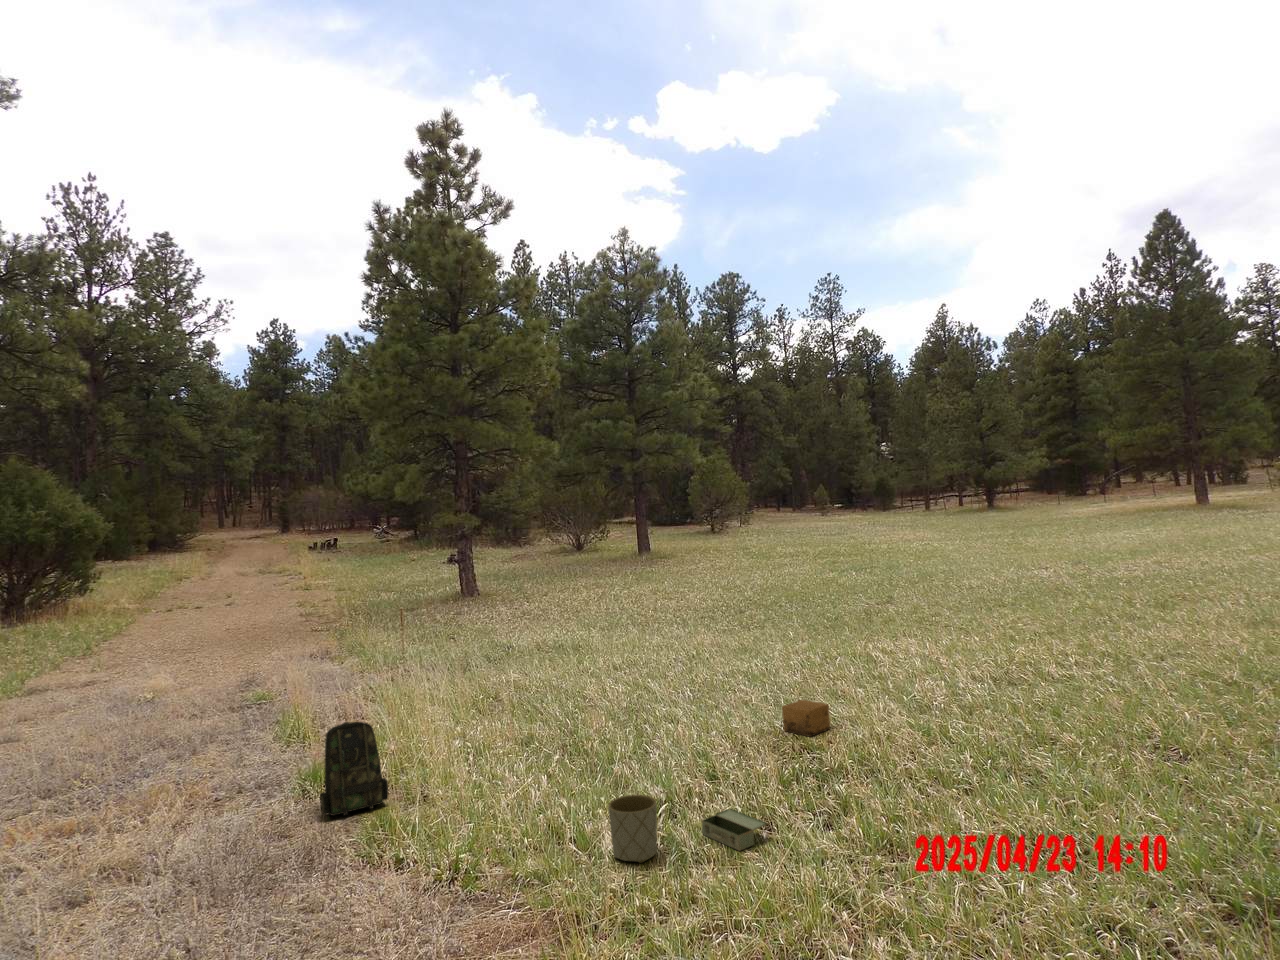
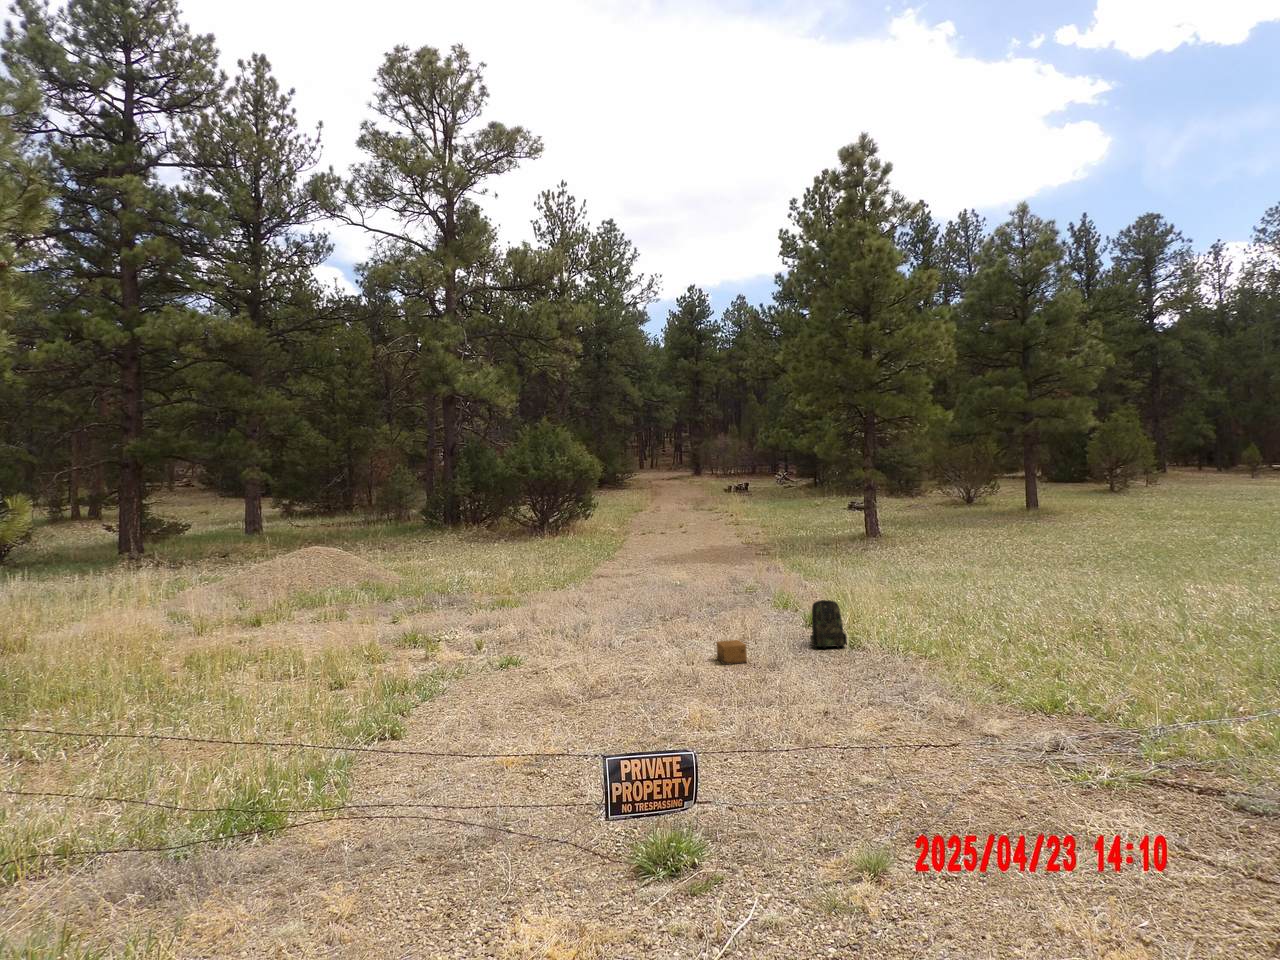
cardboard box: present [782,700,830,737] -> present [716,640,747,665]
planter: present [608,795,657,863] -> none [983,656,1014,692]
toolbox: present [702,809,767,851] -> none [1046,676,1092,697]

